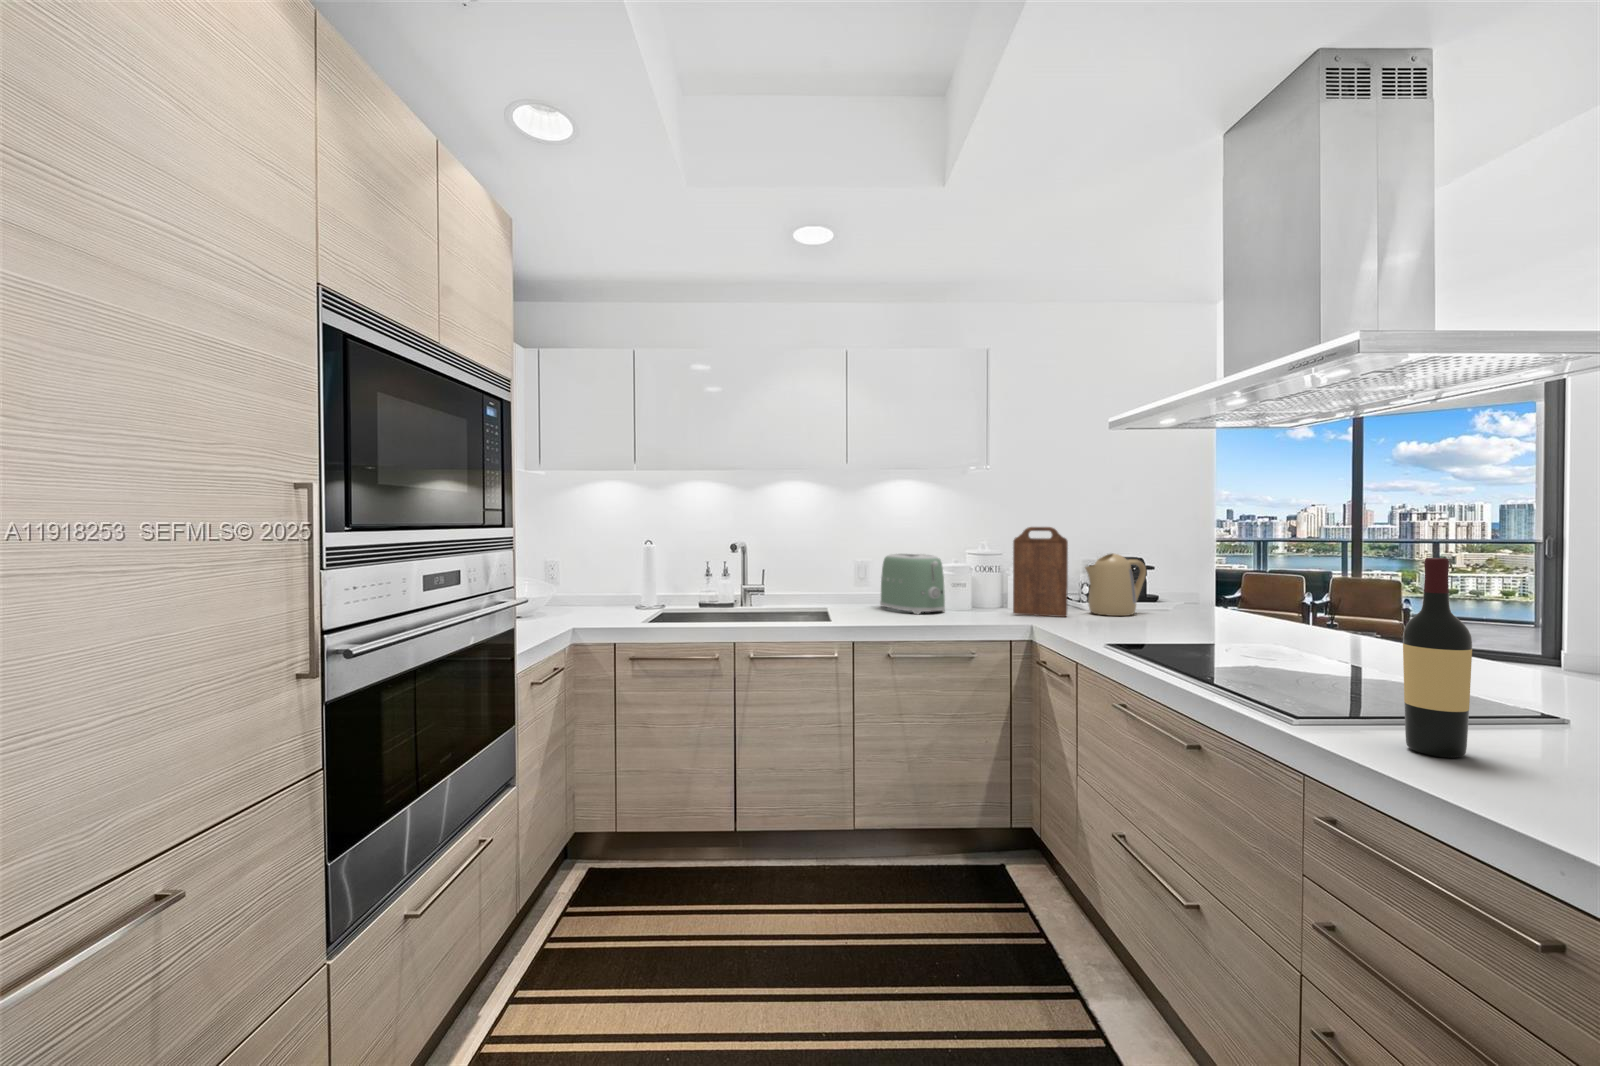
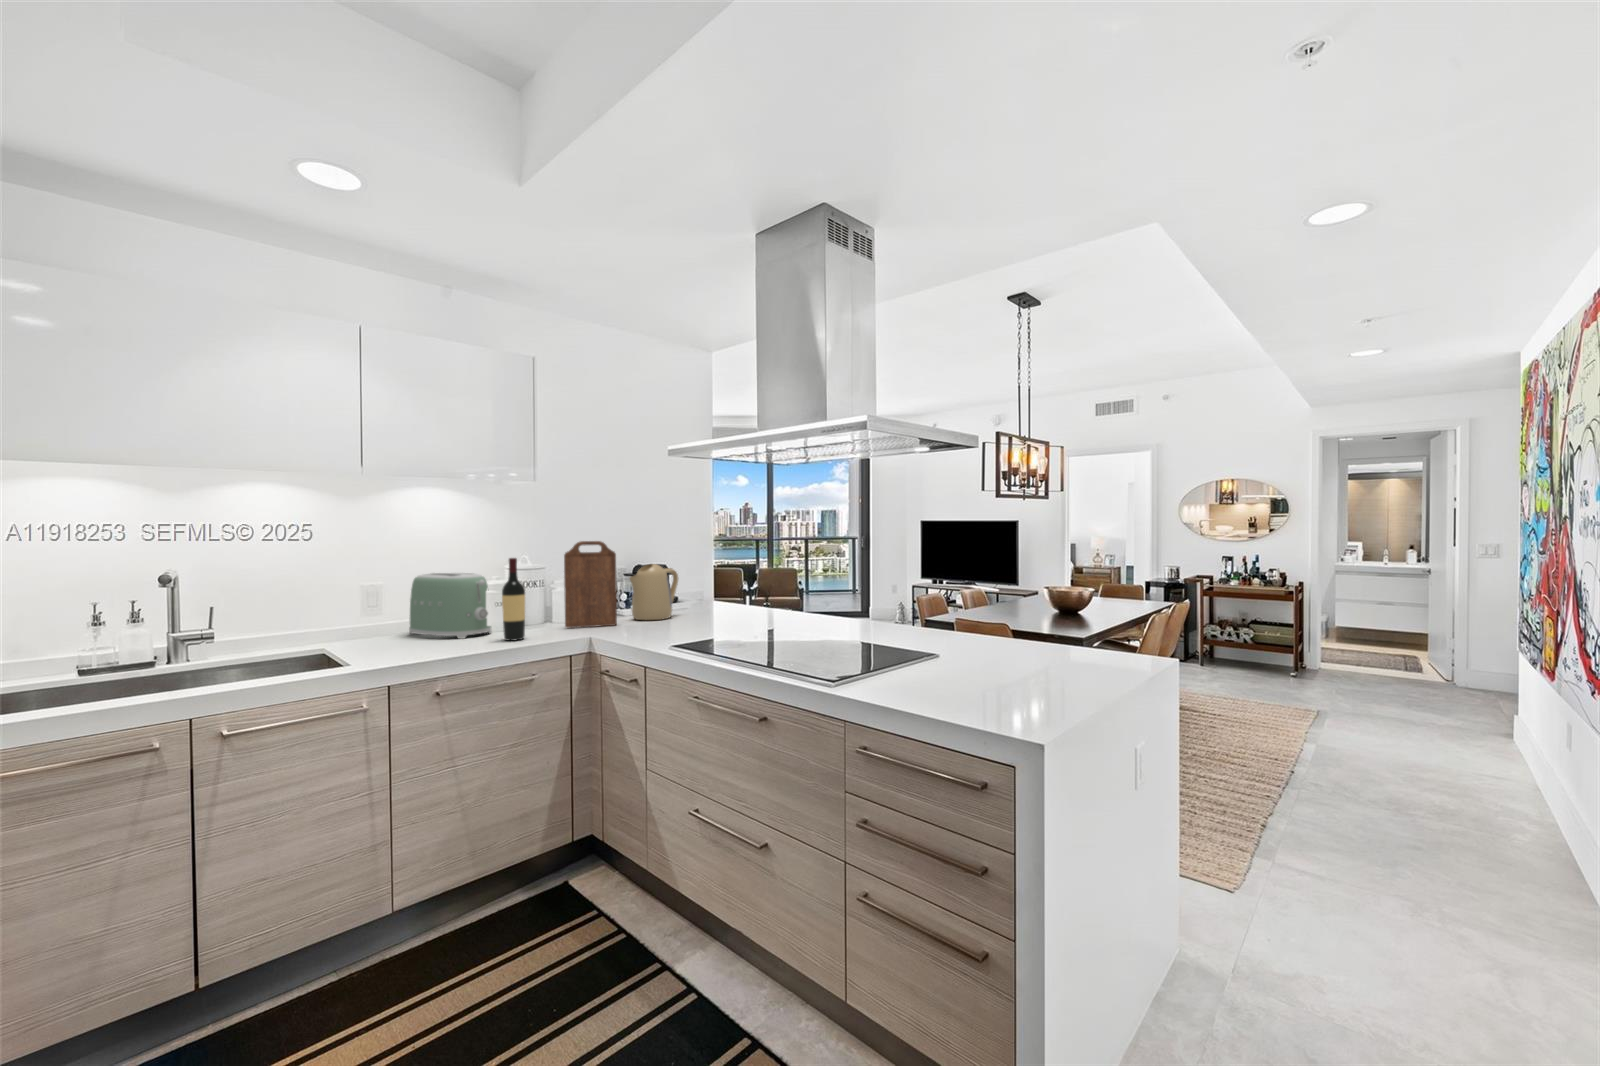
wine bottle: present [1403,558,1472,758] -> present [502,558,525,641]

